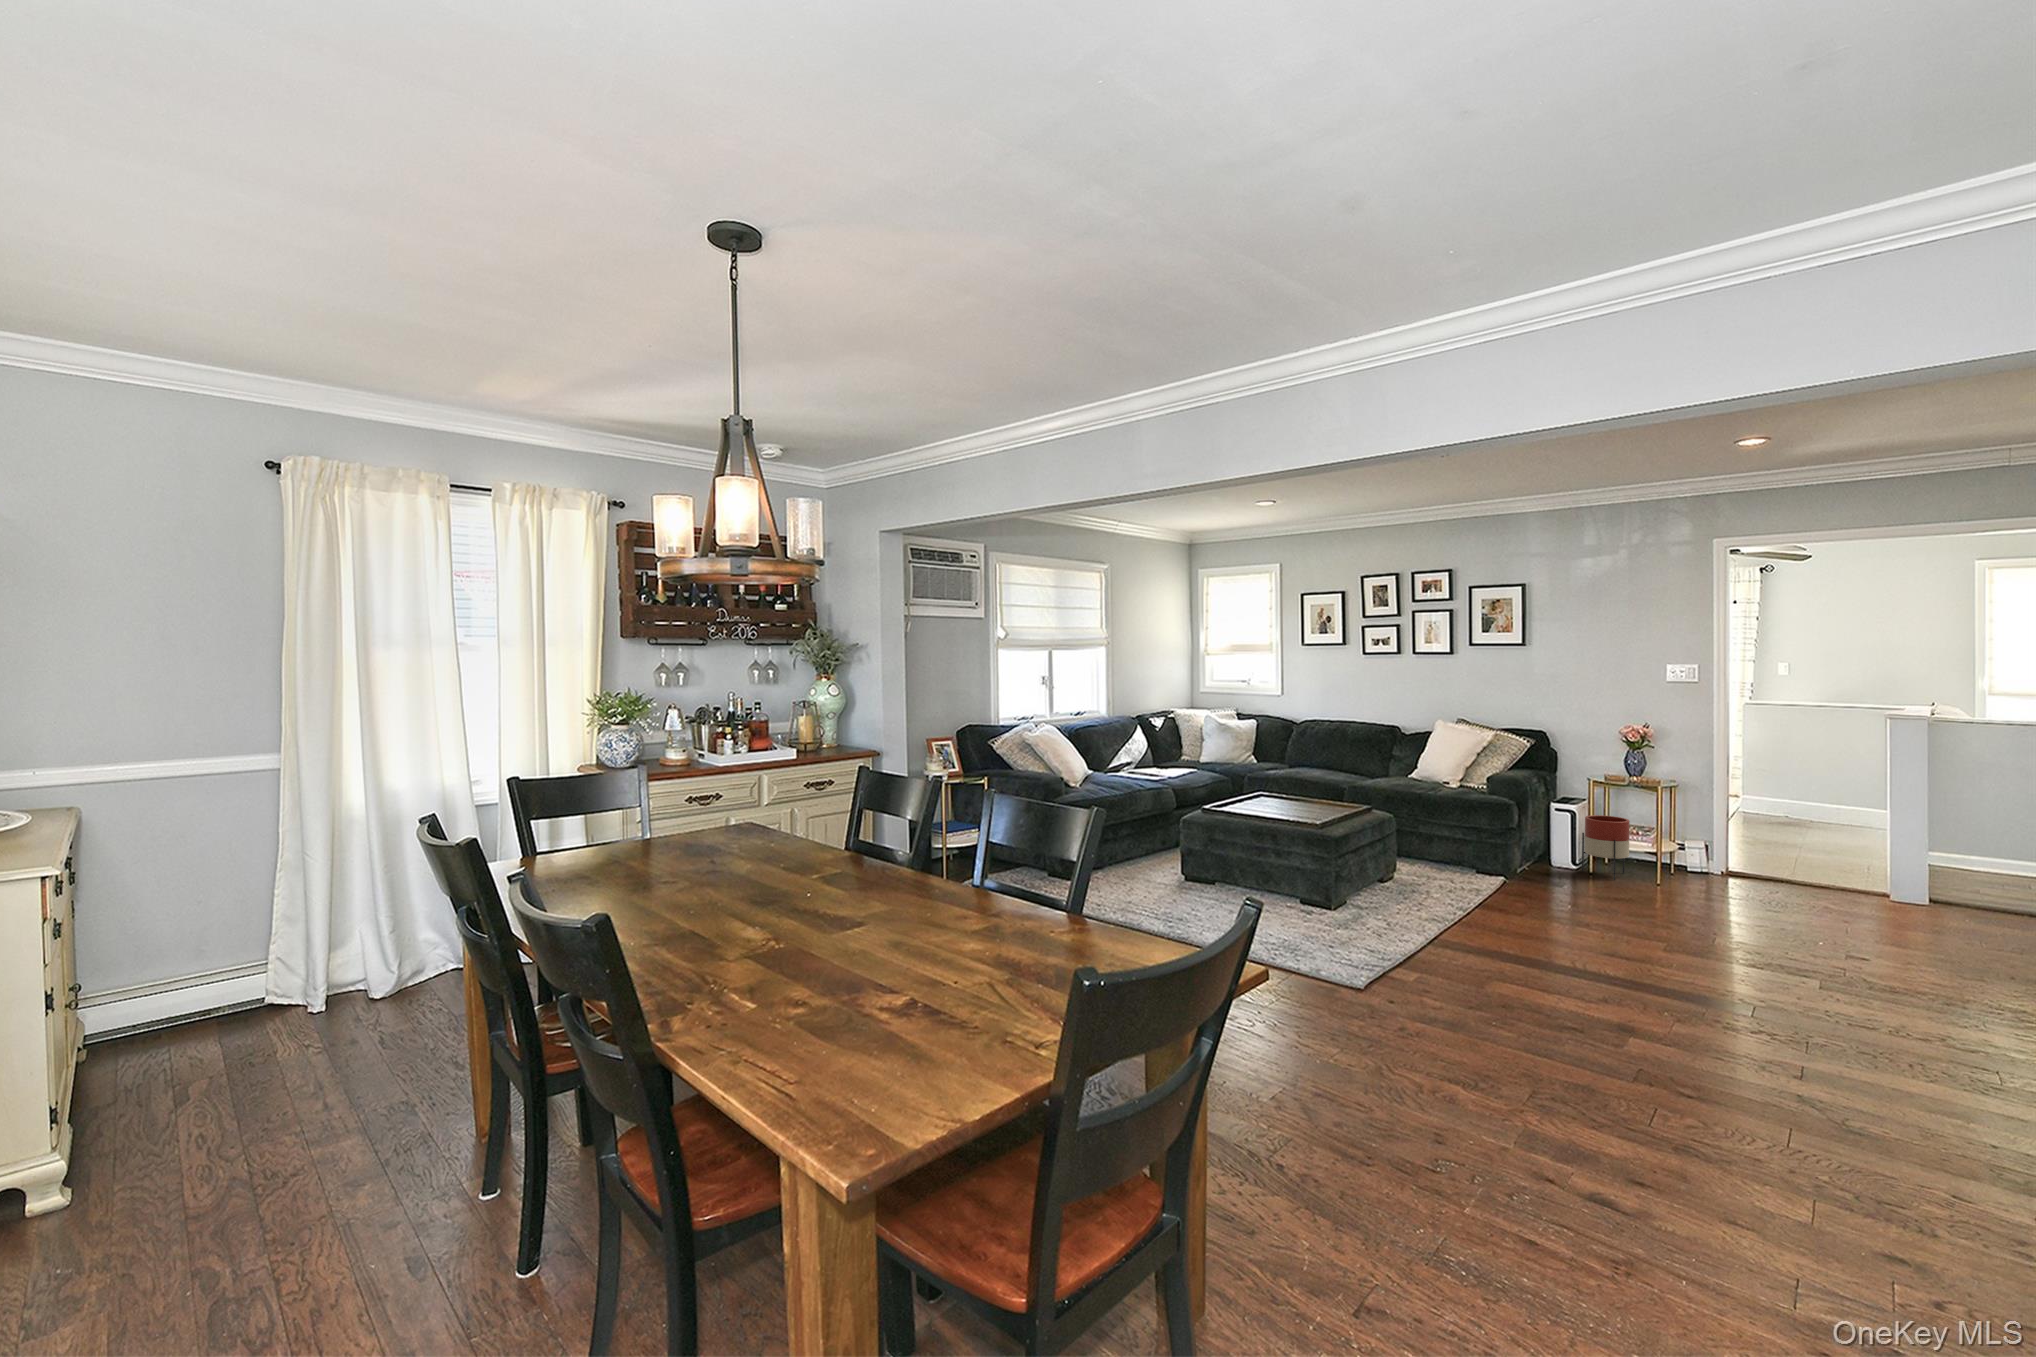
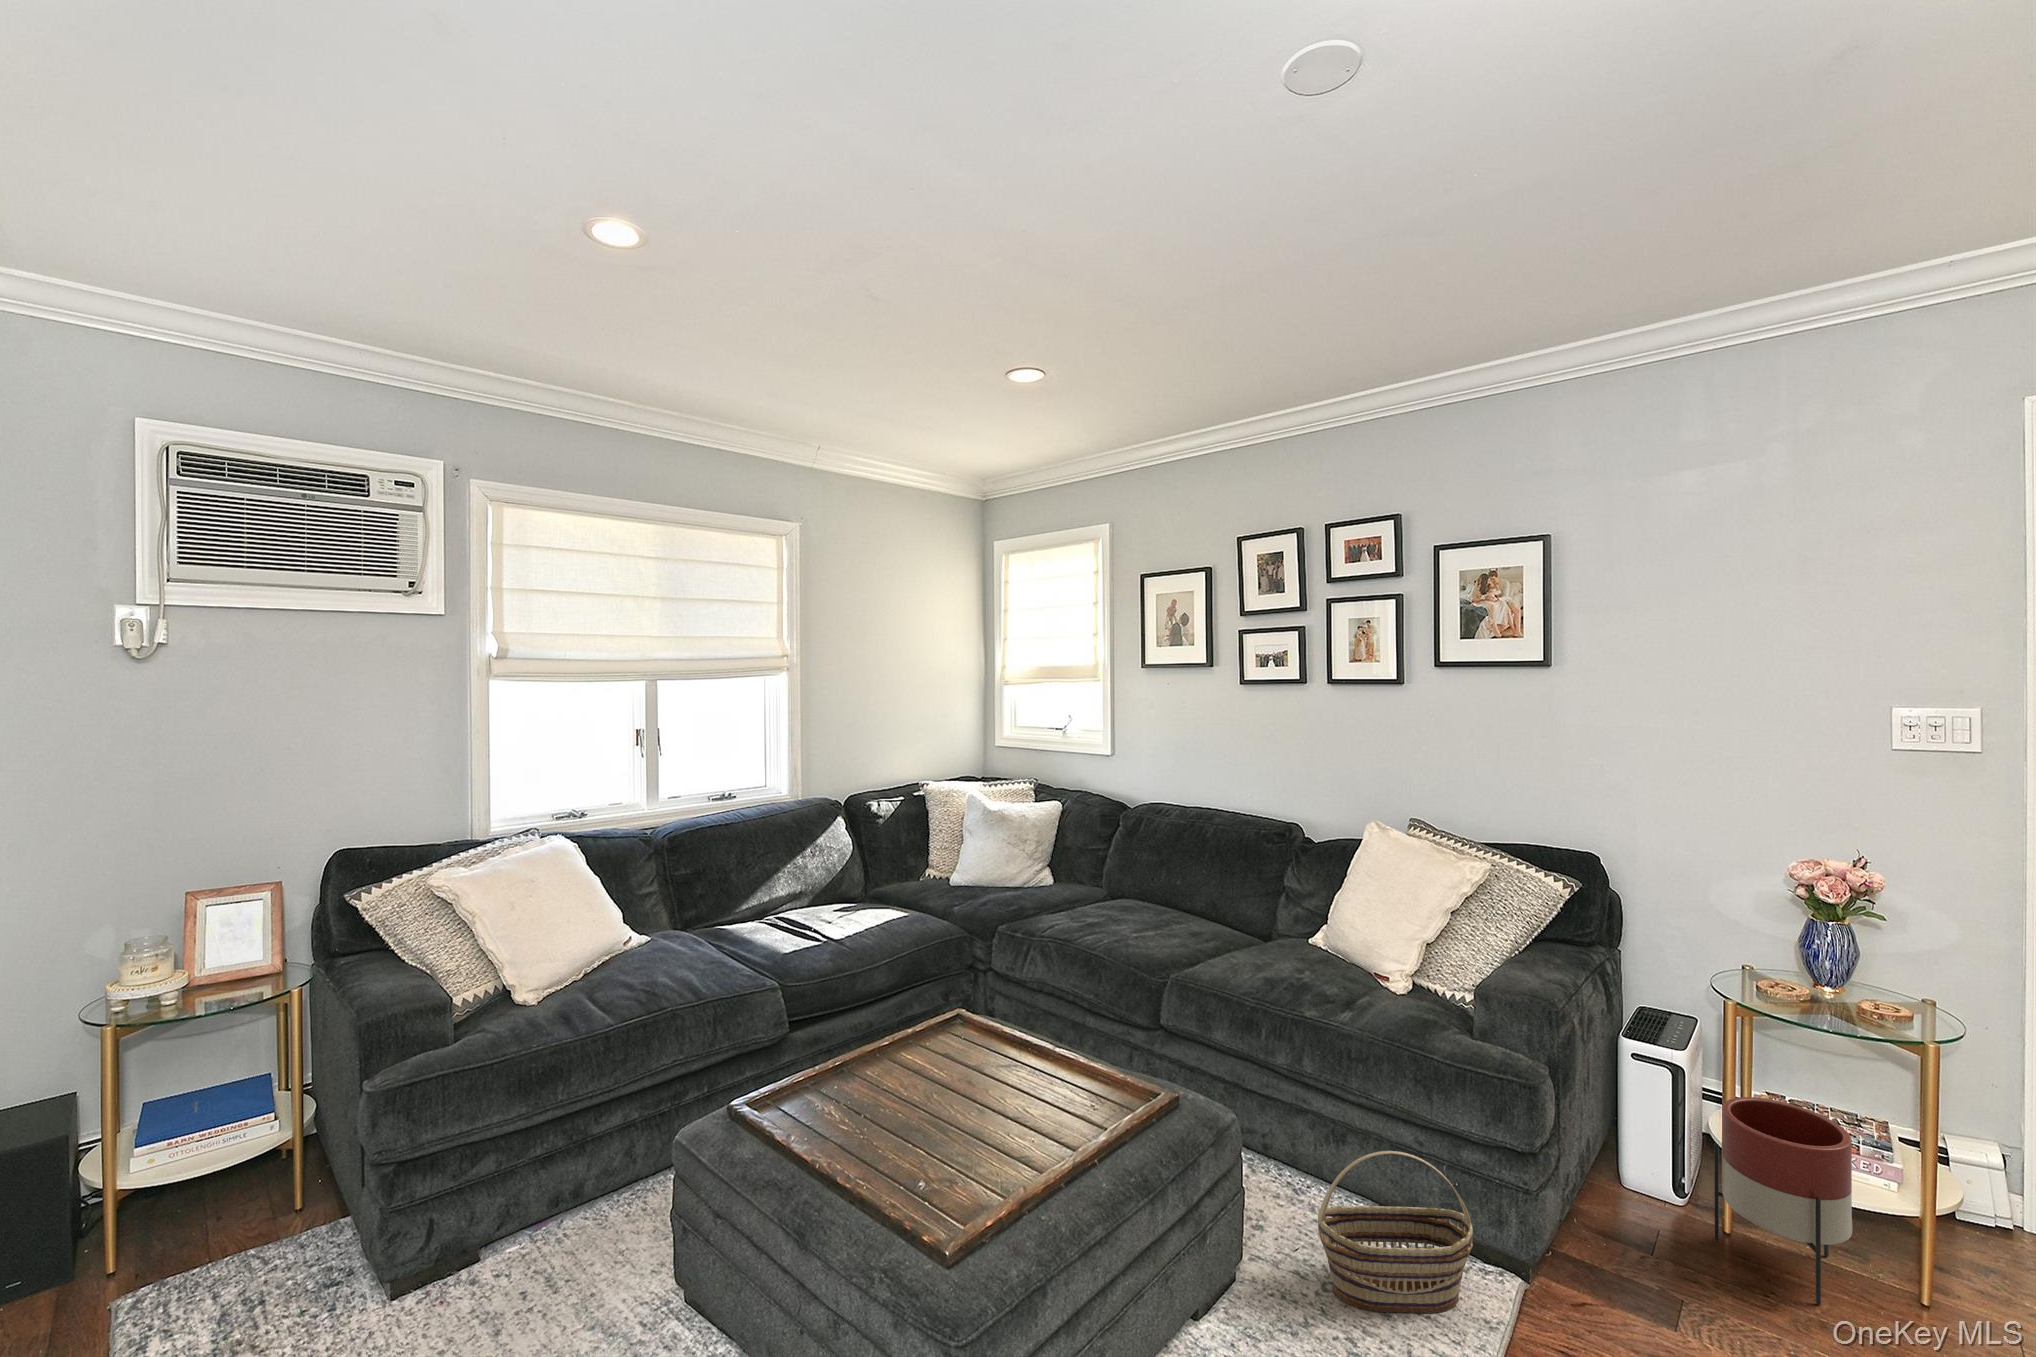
basket: none [1428,825,1487,882] -> present [1318,1151,1473,1313]

